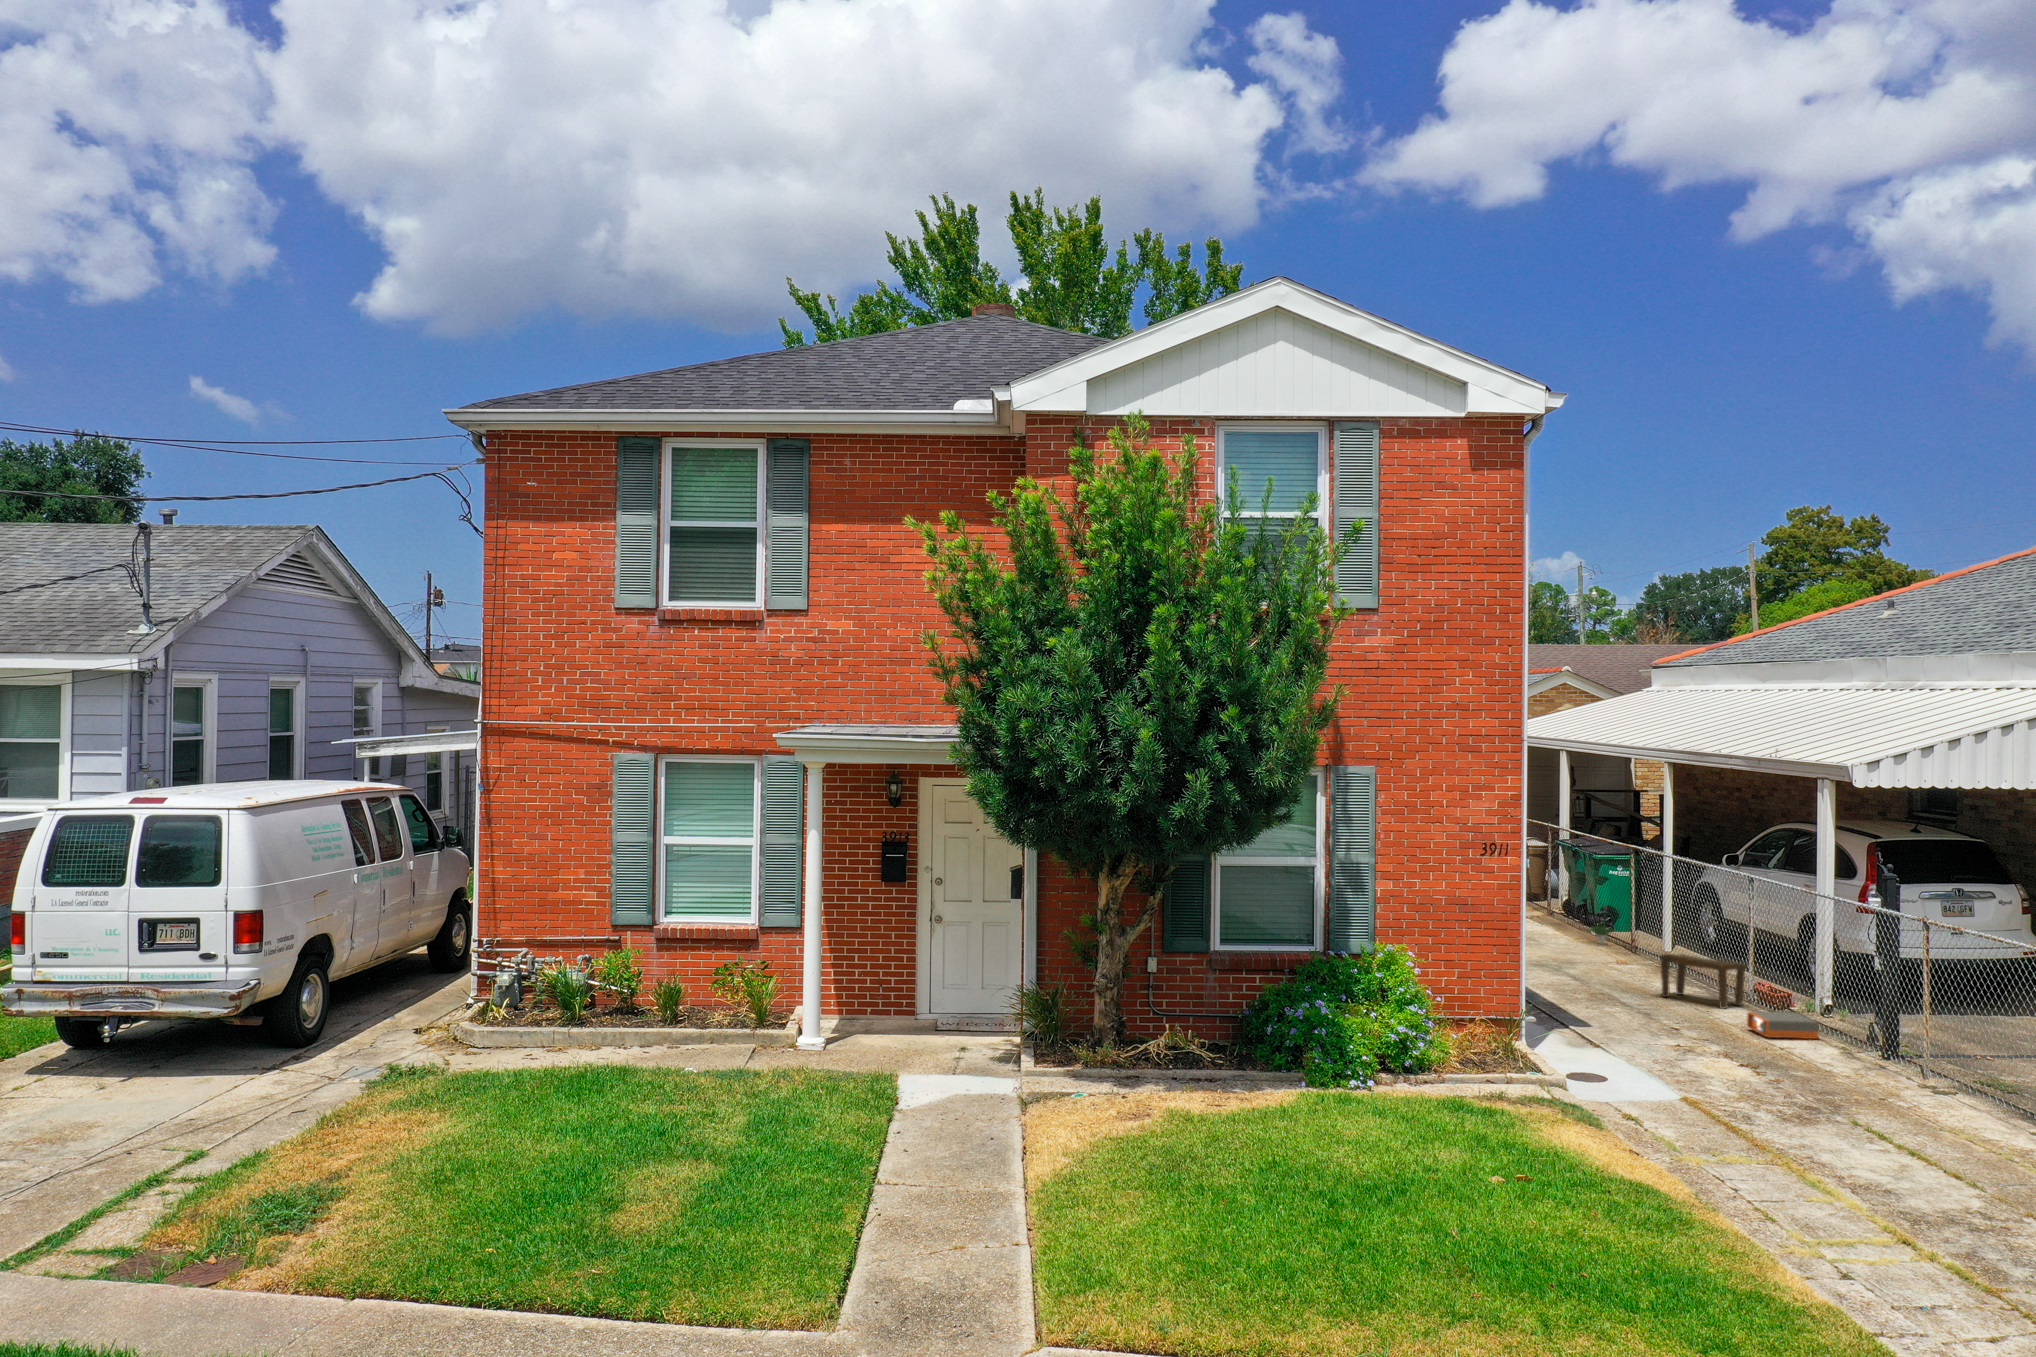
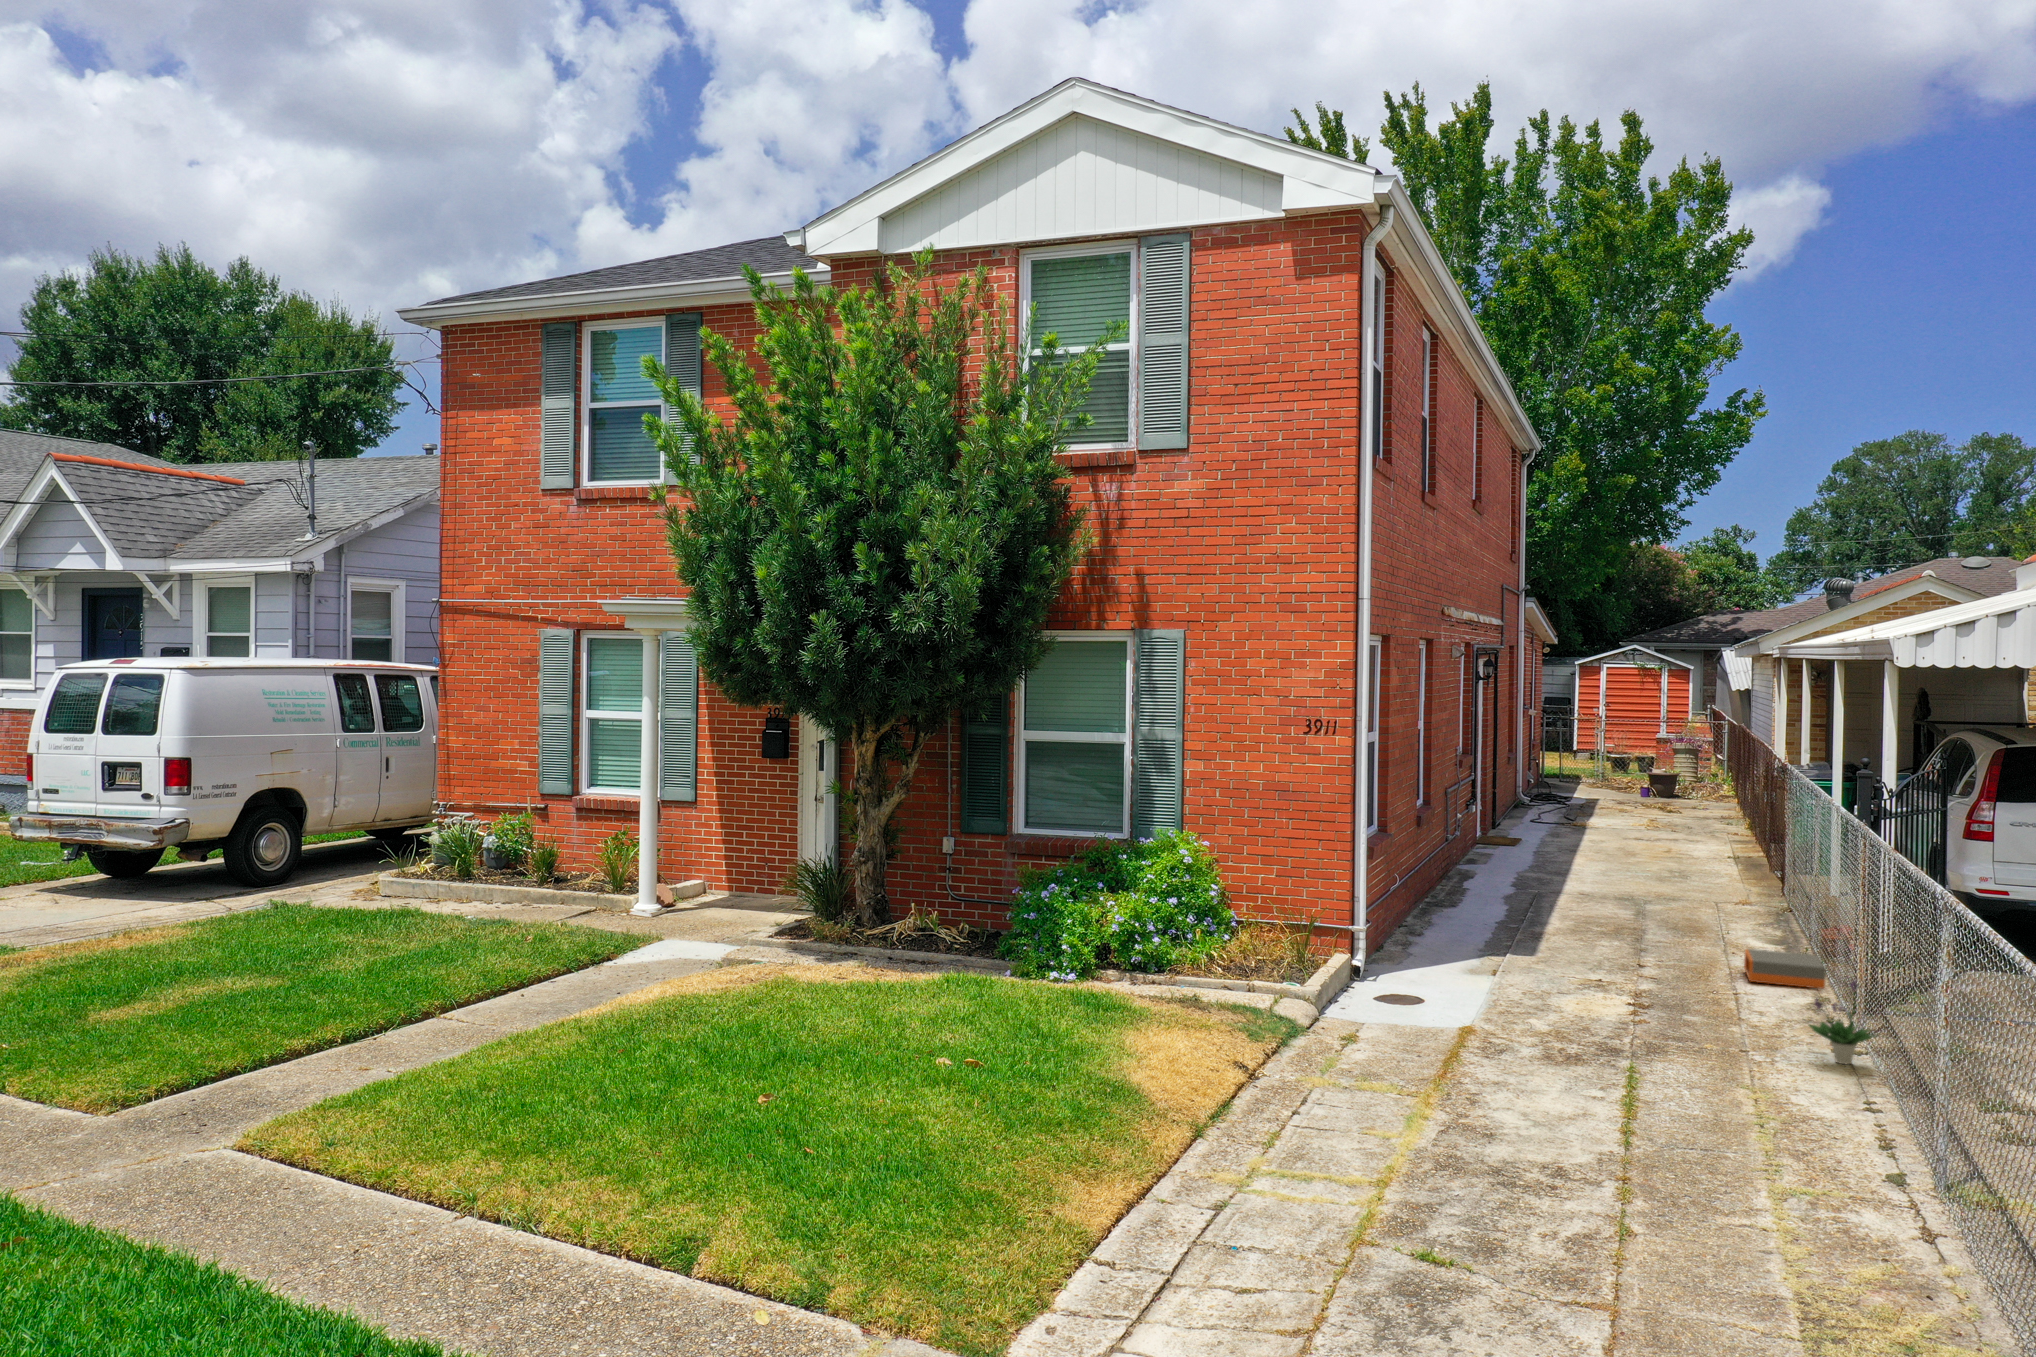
potted plant: present [1589,906,1613,944] -> present [1809,980,1876,1064]
bench: present [1660,954,1746,1009] -> none [1705,879,1803,948]

